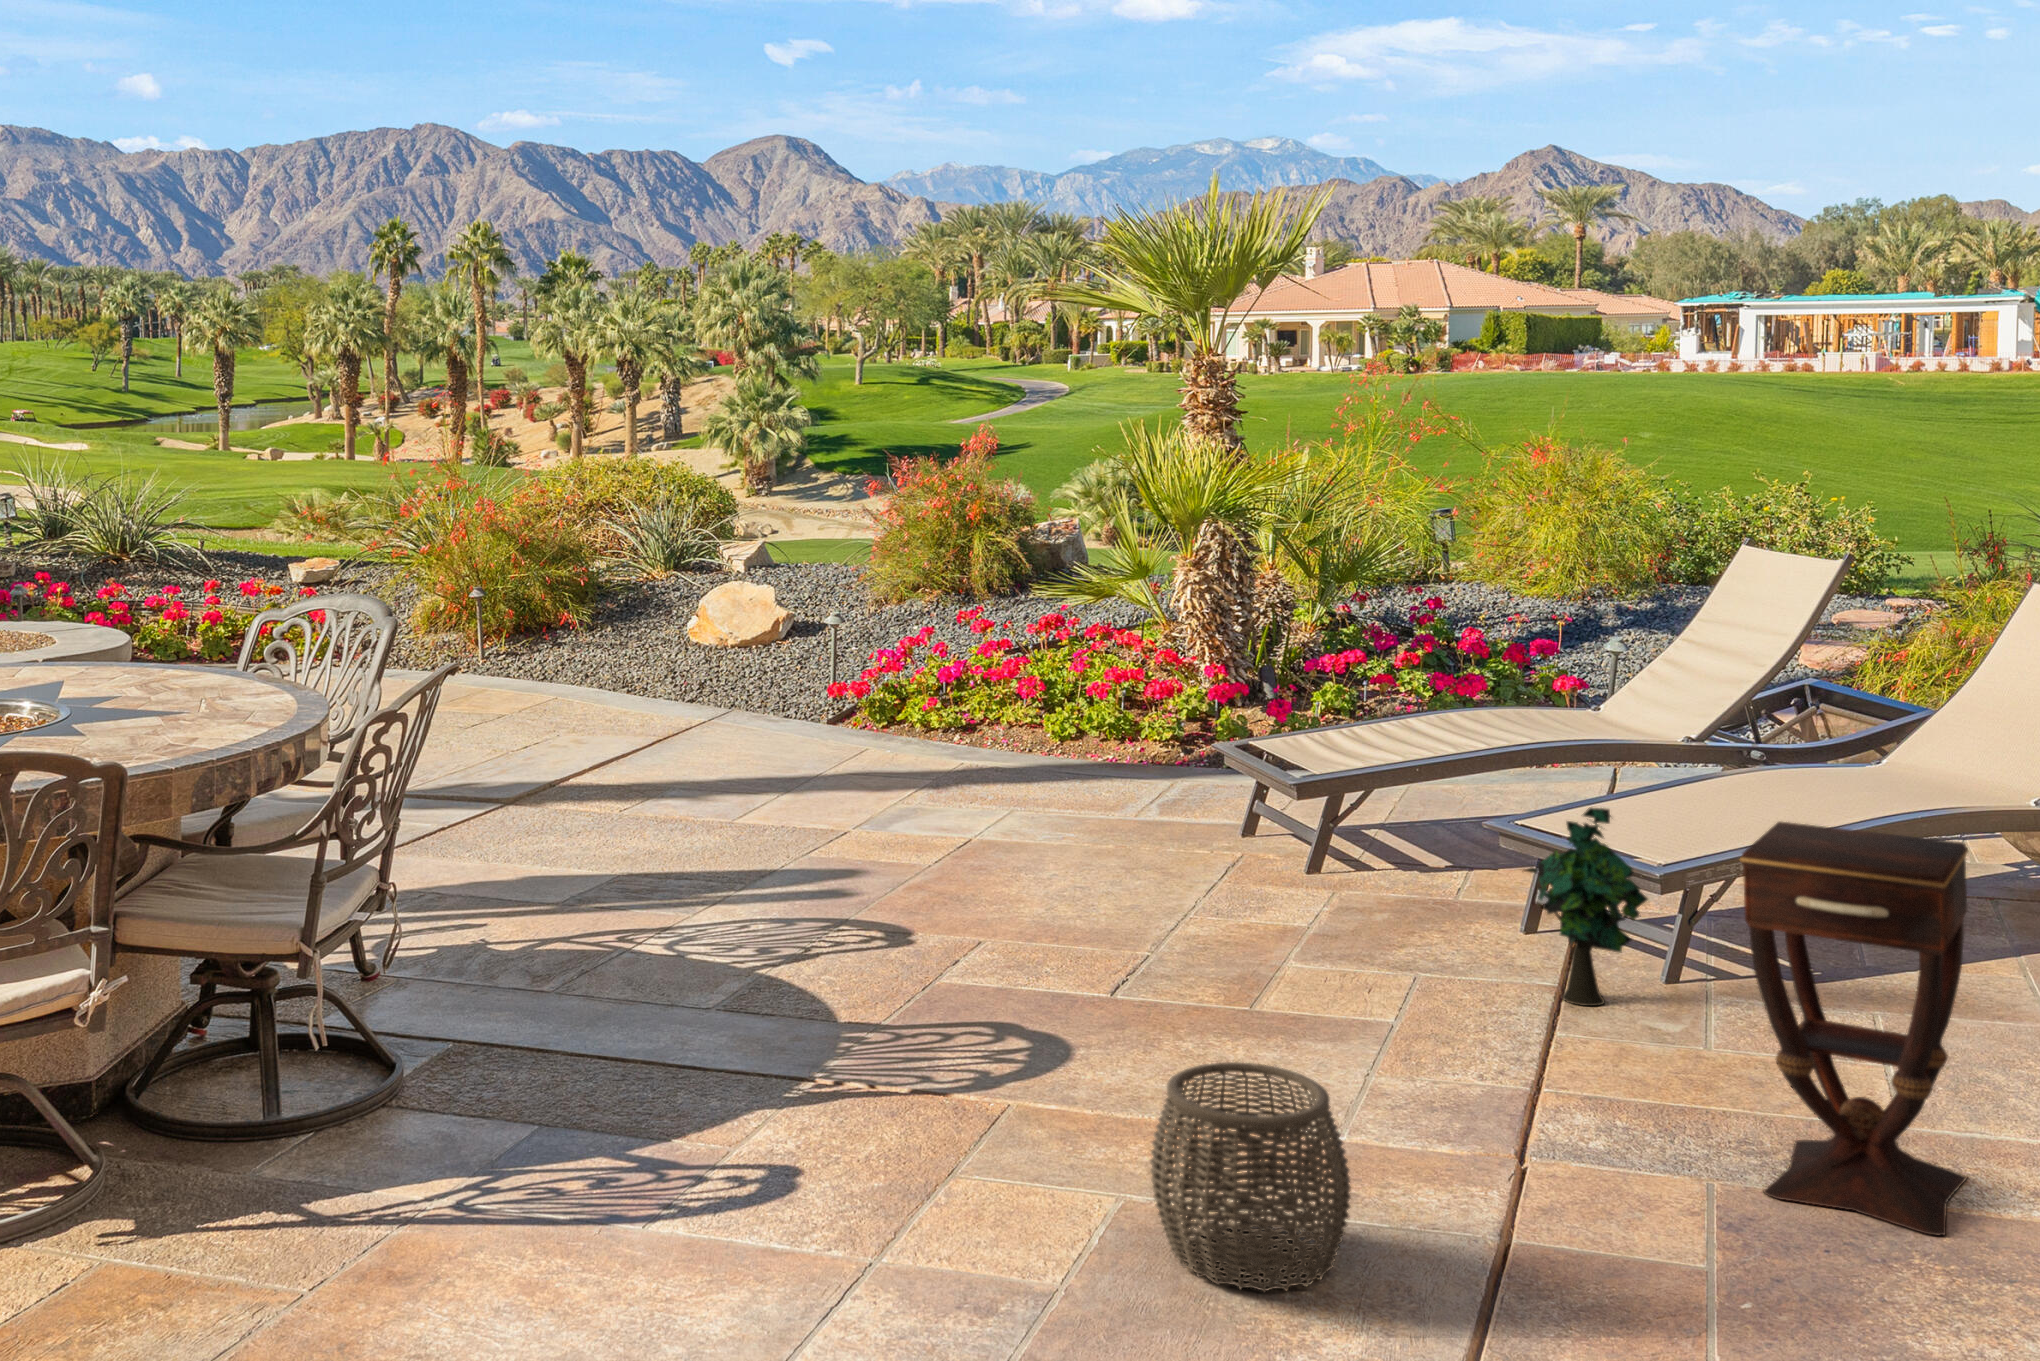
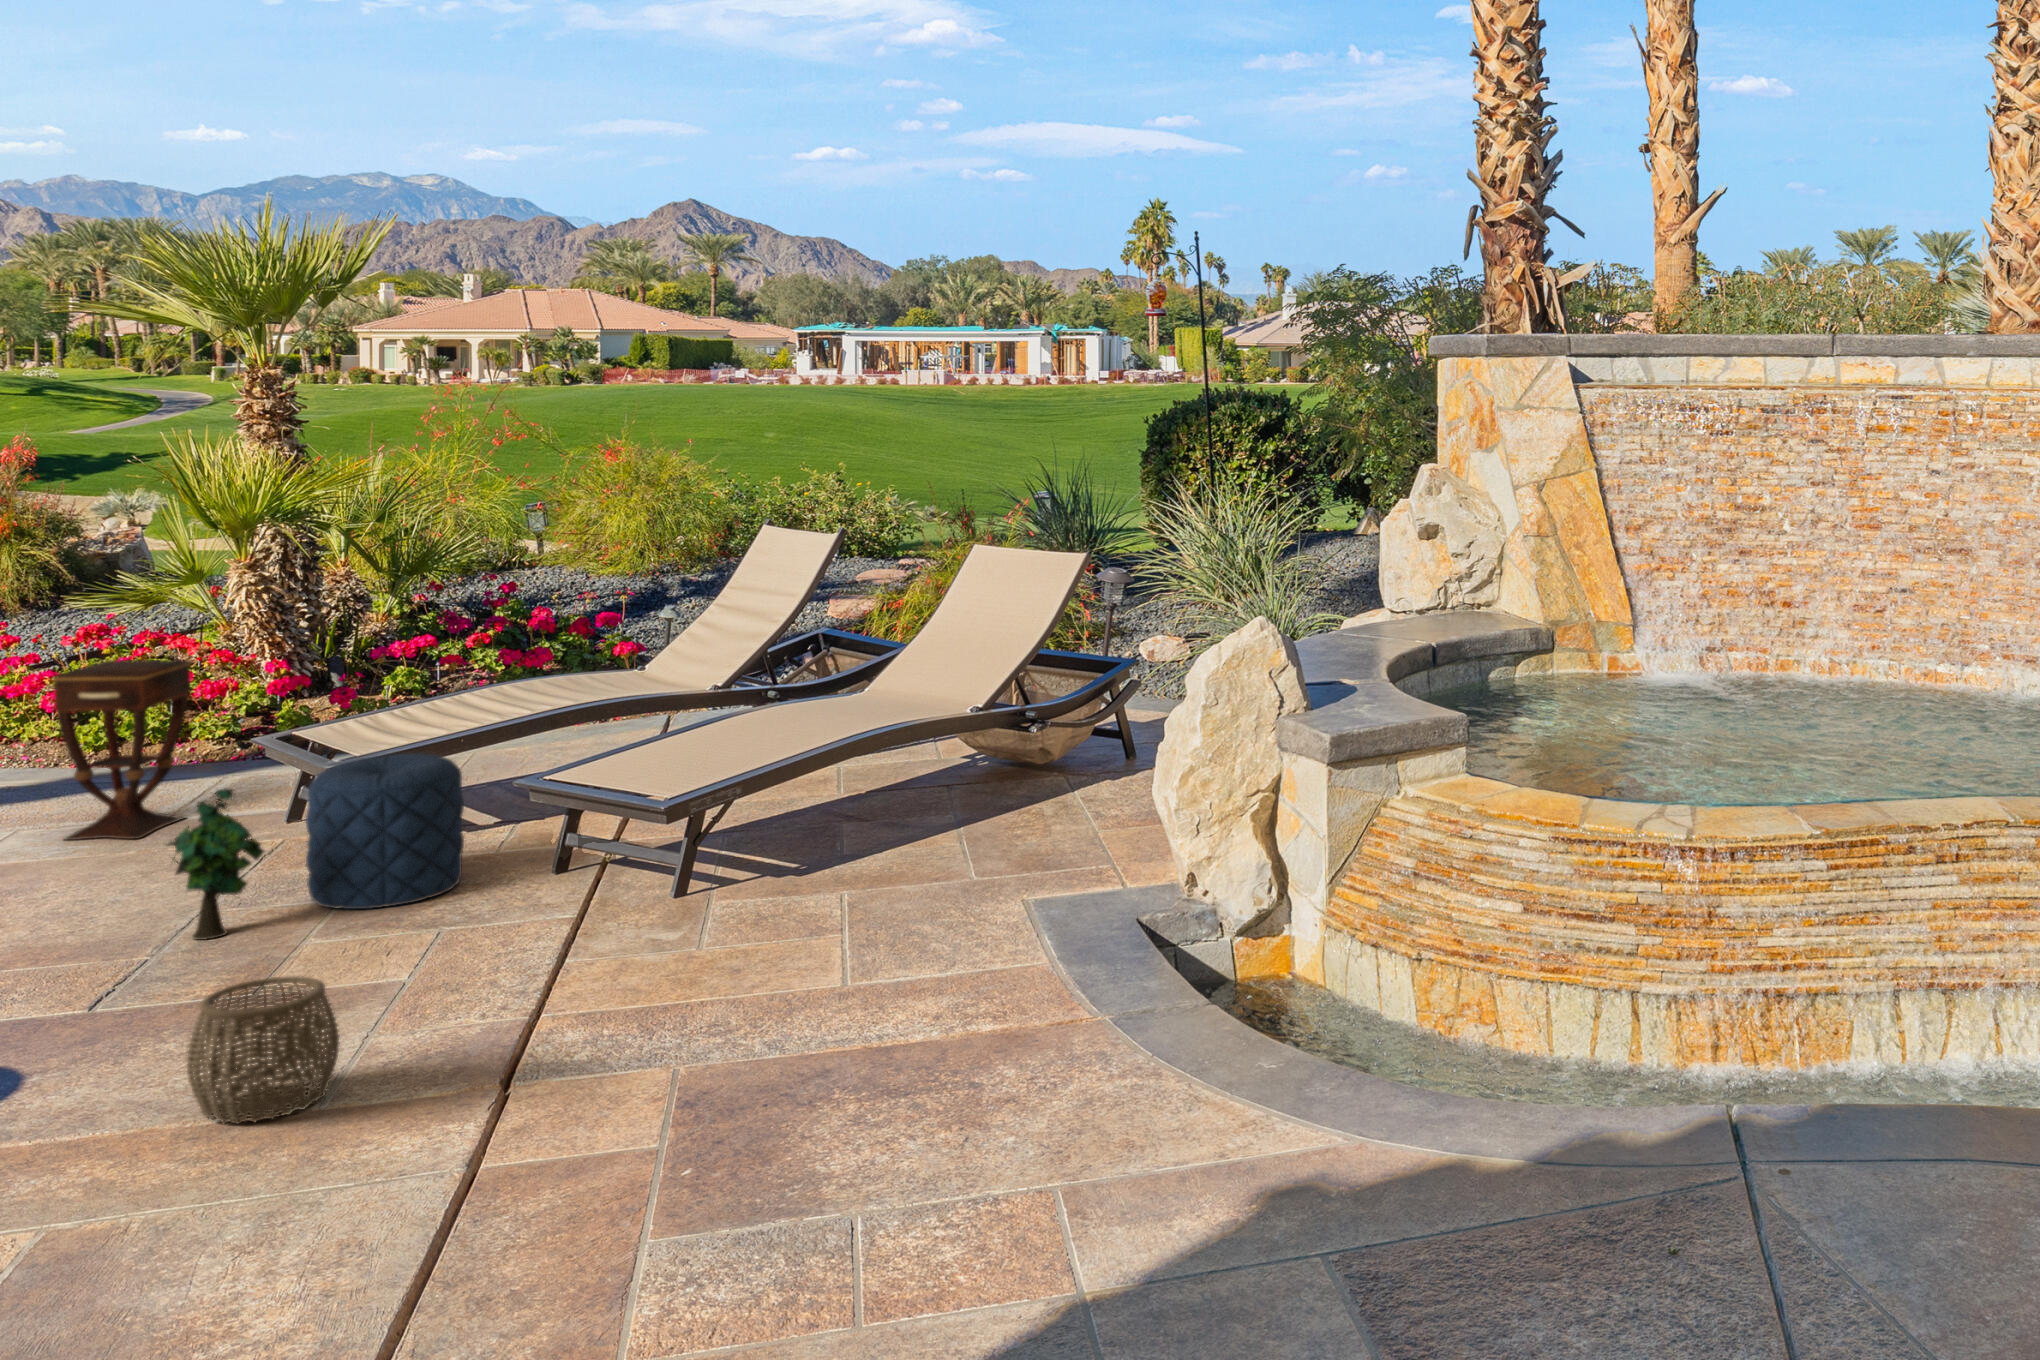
pouf: none [1267,770,1450,966] -> present [306,753,464,909]
decorative plant: present [1524,808,1648,1006] -> present [167,789,264,940]
side table: present [1740,822,1968,1235] -> present [53,660,191,840]

